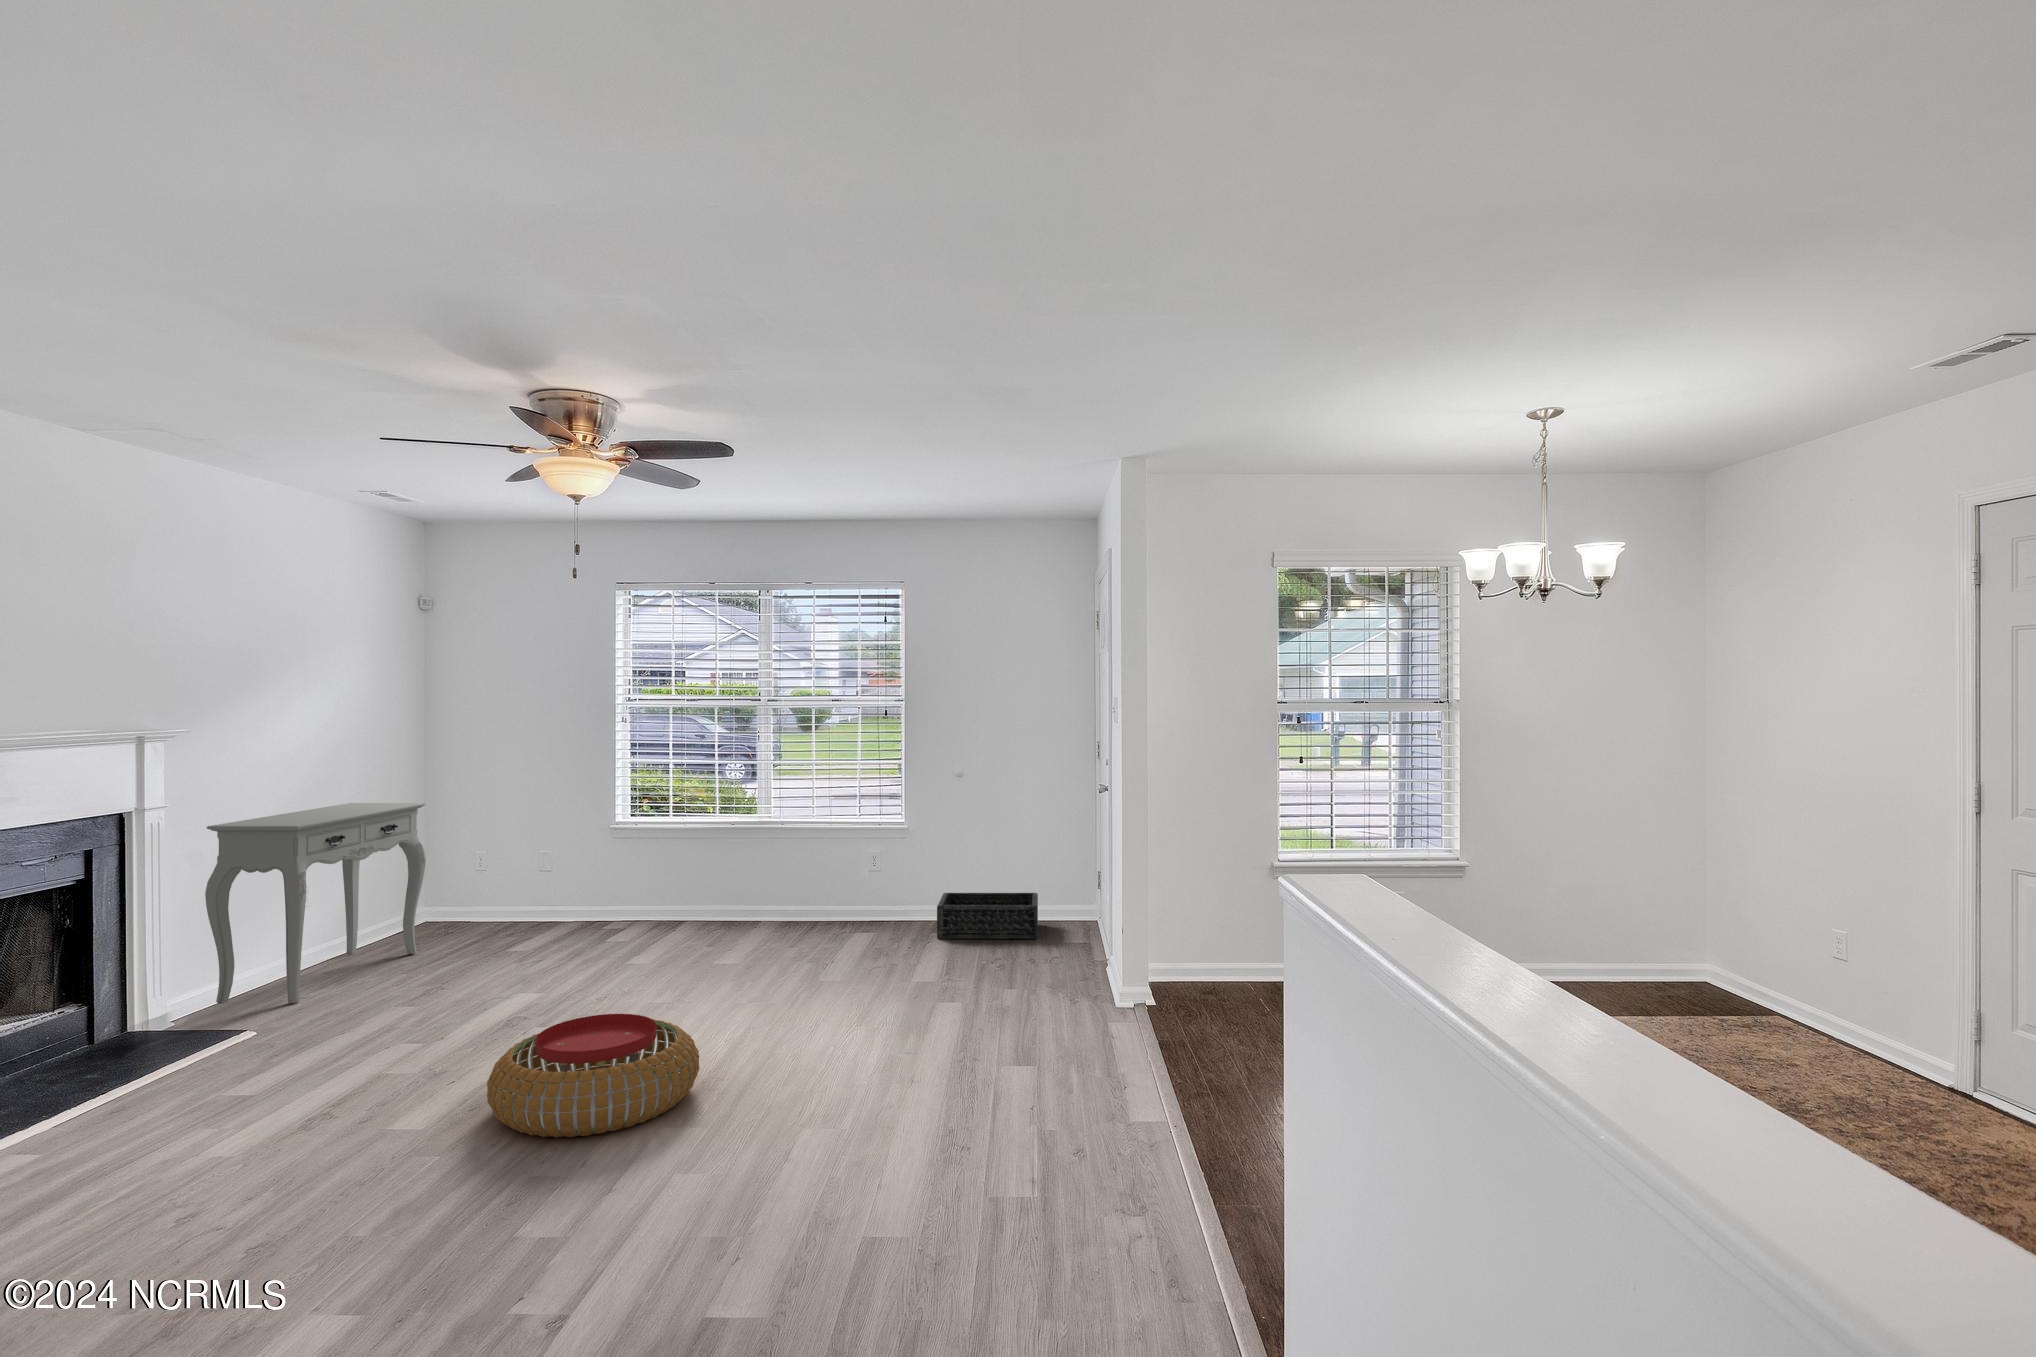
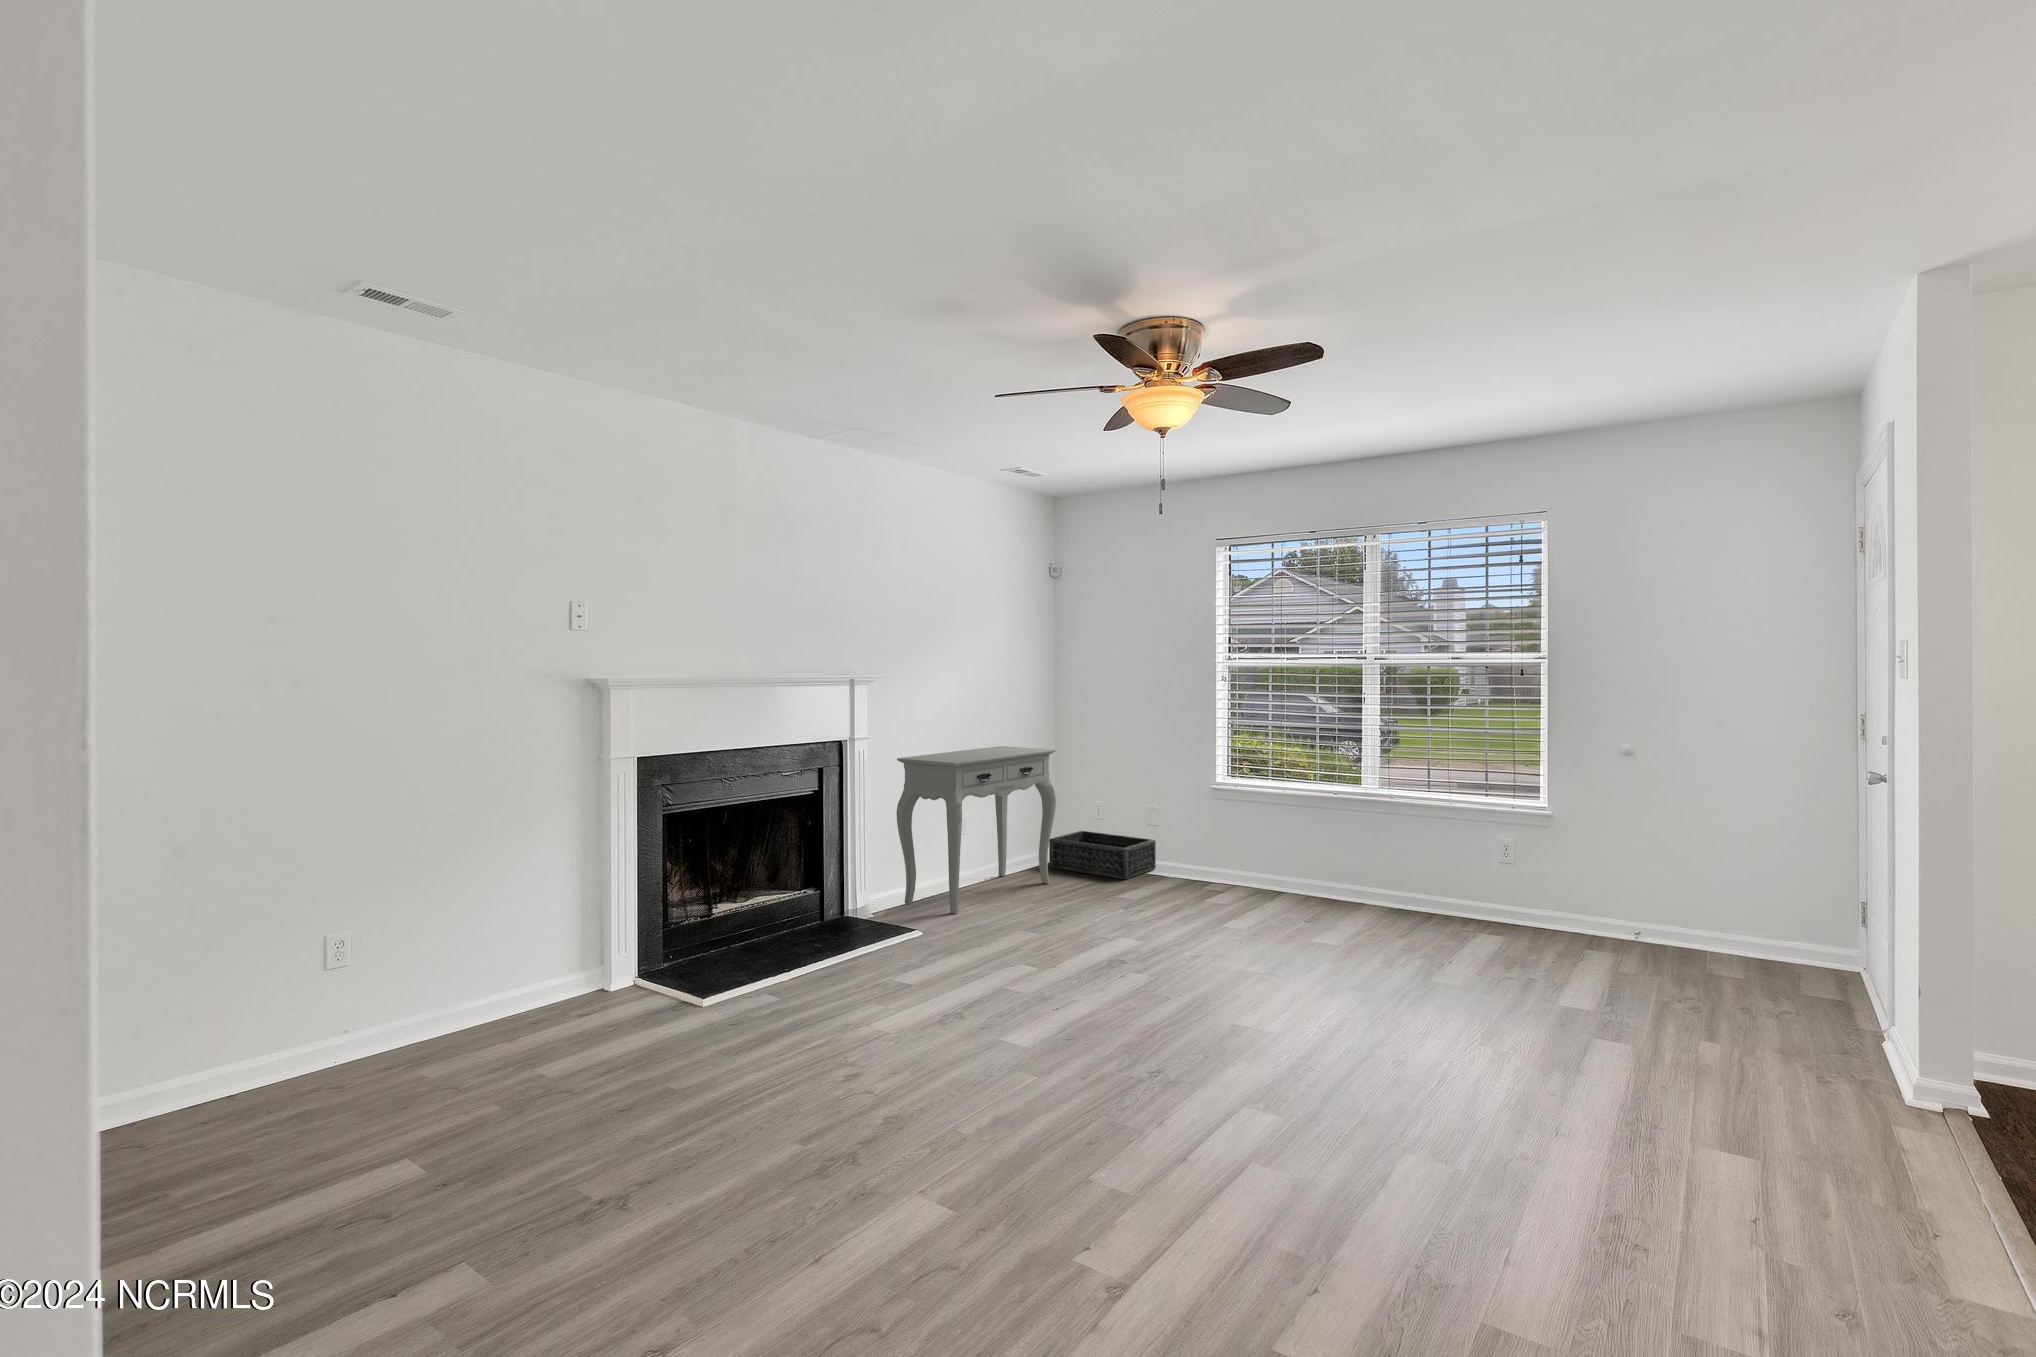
basket: present [937,893,1038,939] -> present [1049,831,1156,879]
pouf: present [487,1014,699,1138] -> none [1080,980,1290,1112]

